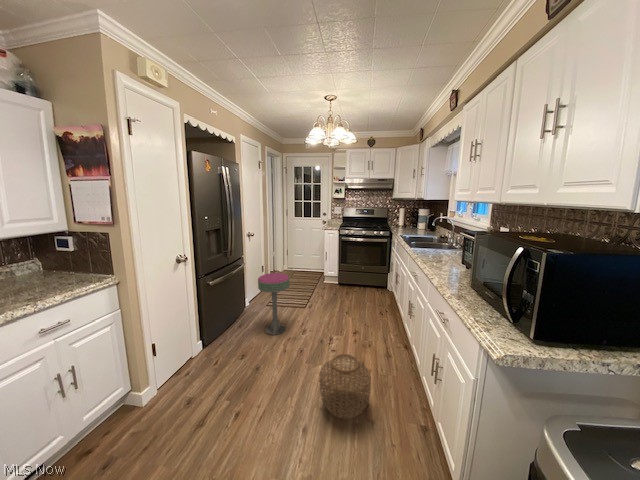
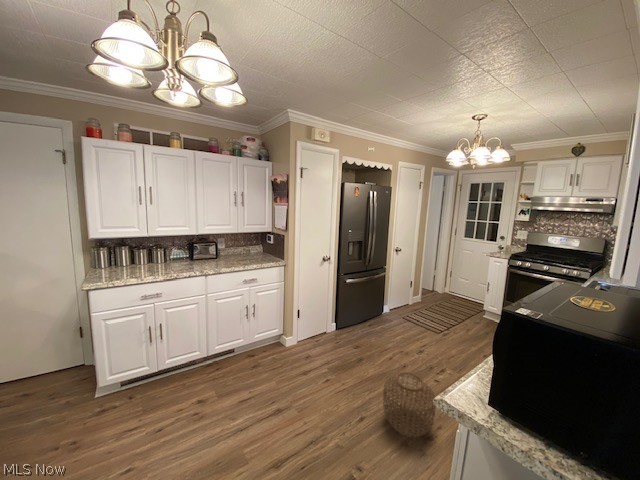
bar stool: present [258,273,289,335] -> none [383,286,414,344]

